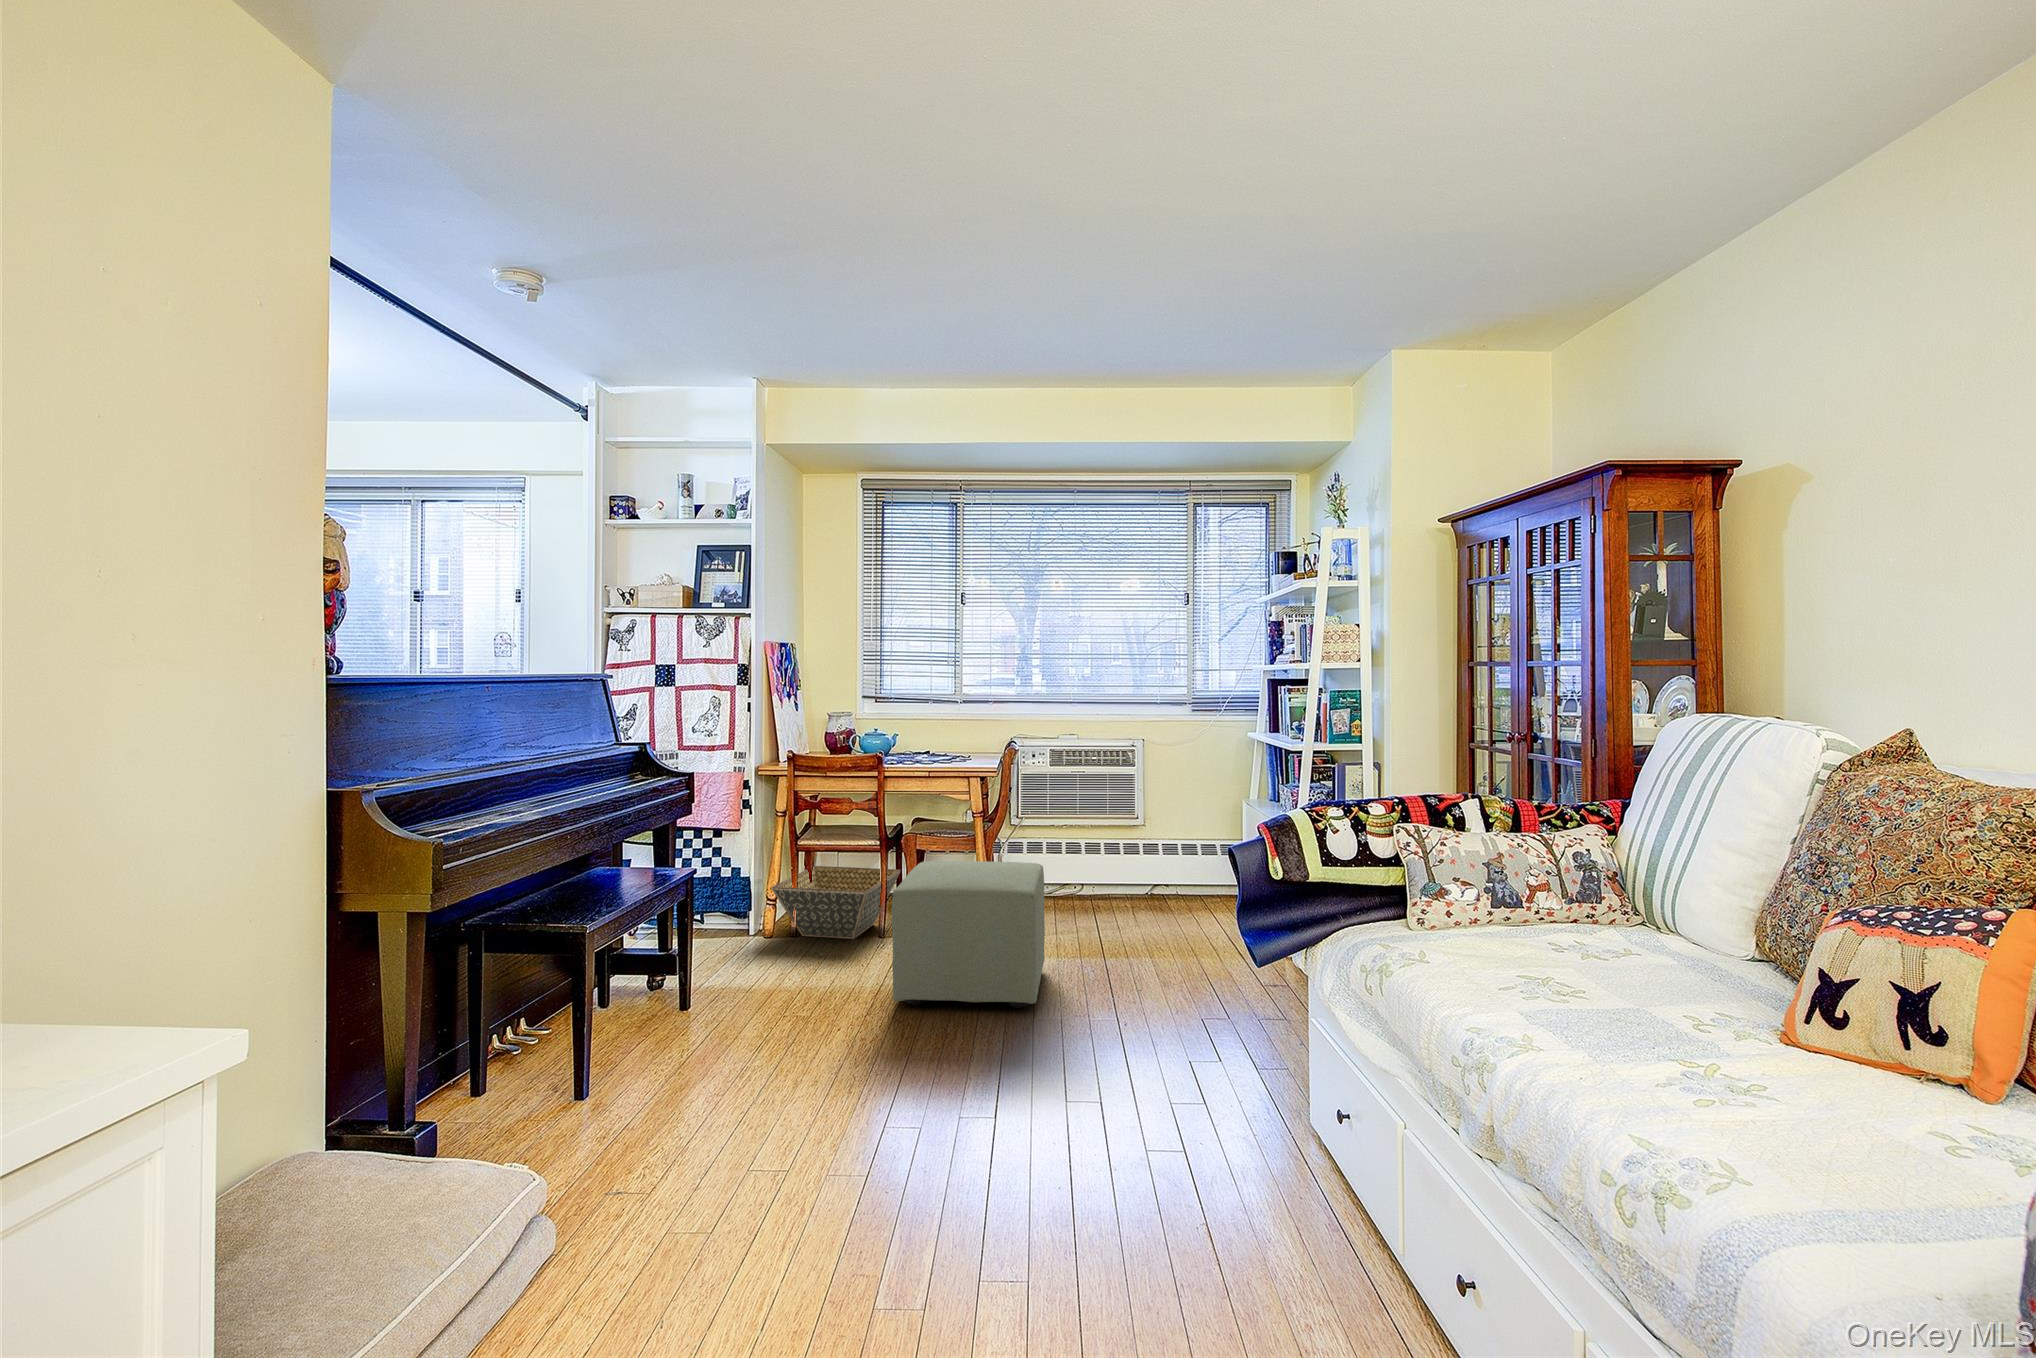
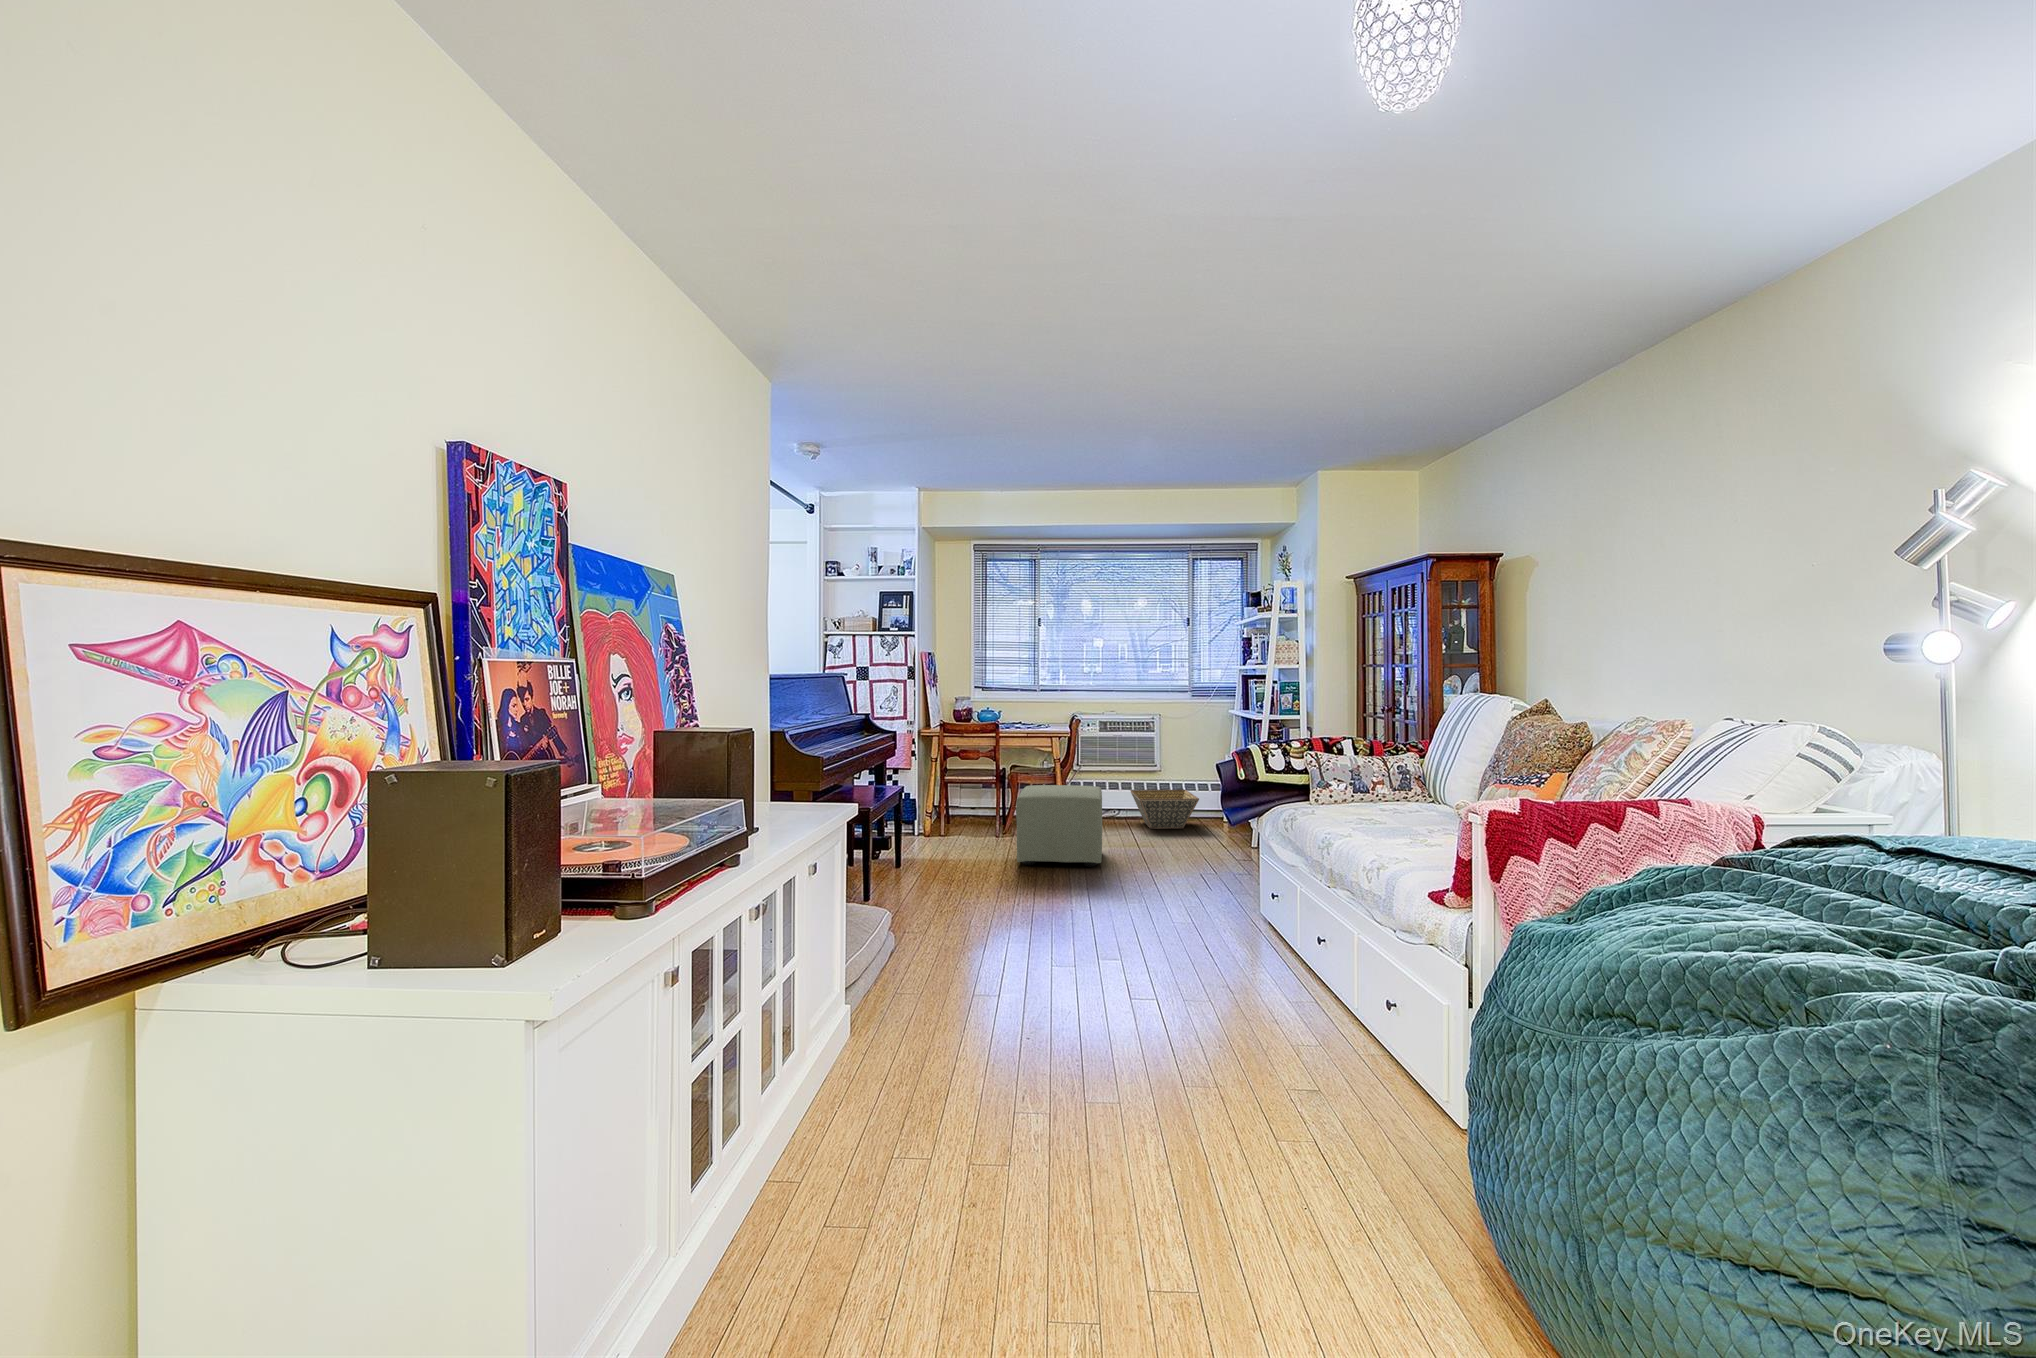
basket: present [772,866,901,939] -> present [1130,790,1199,829]

